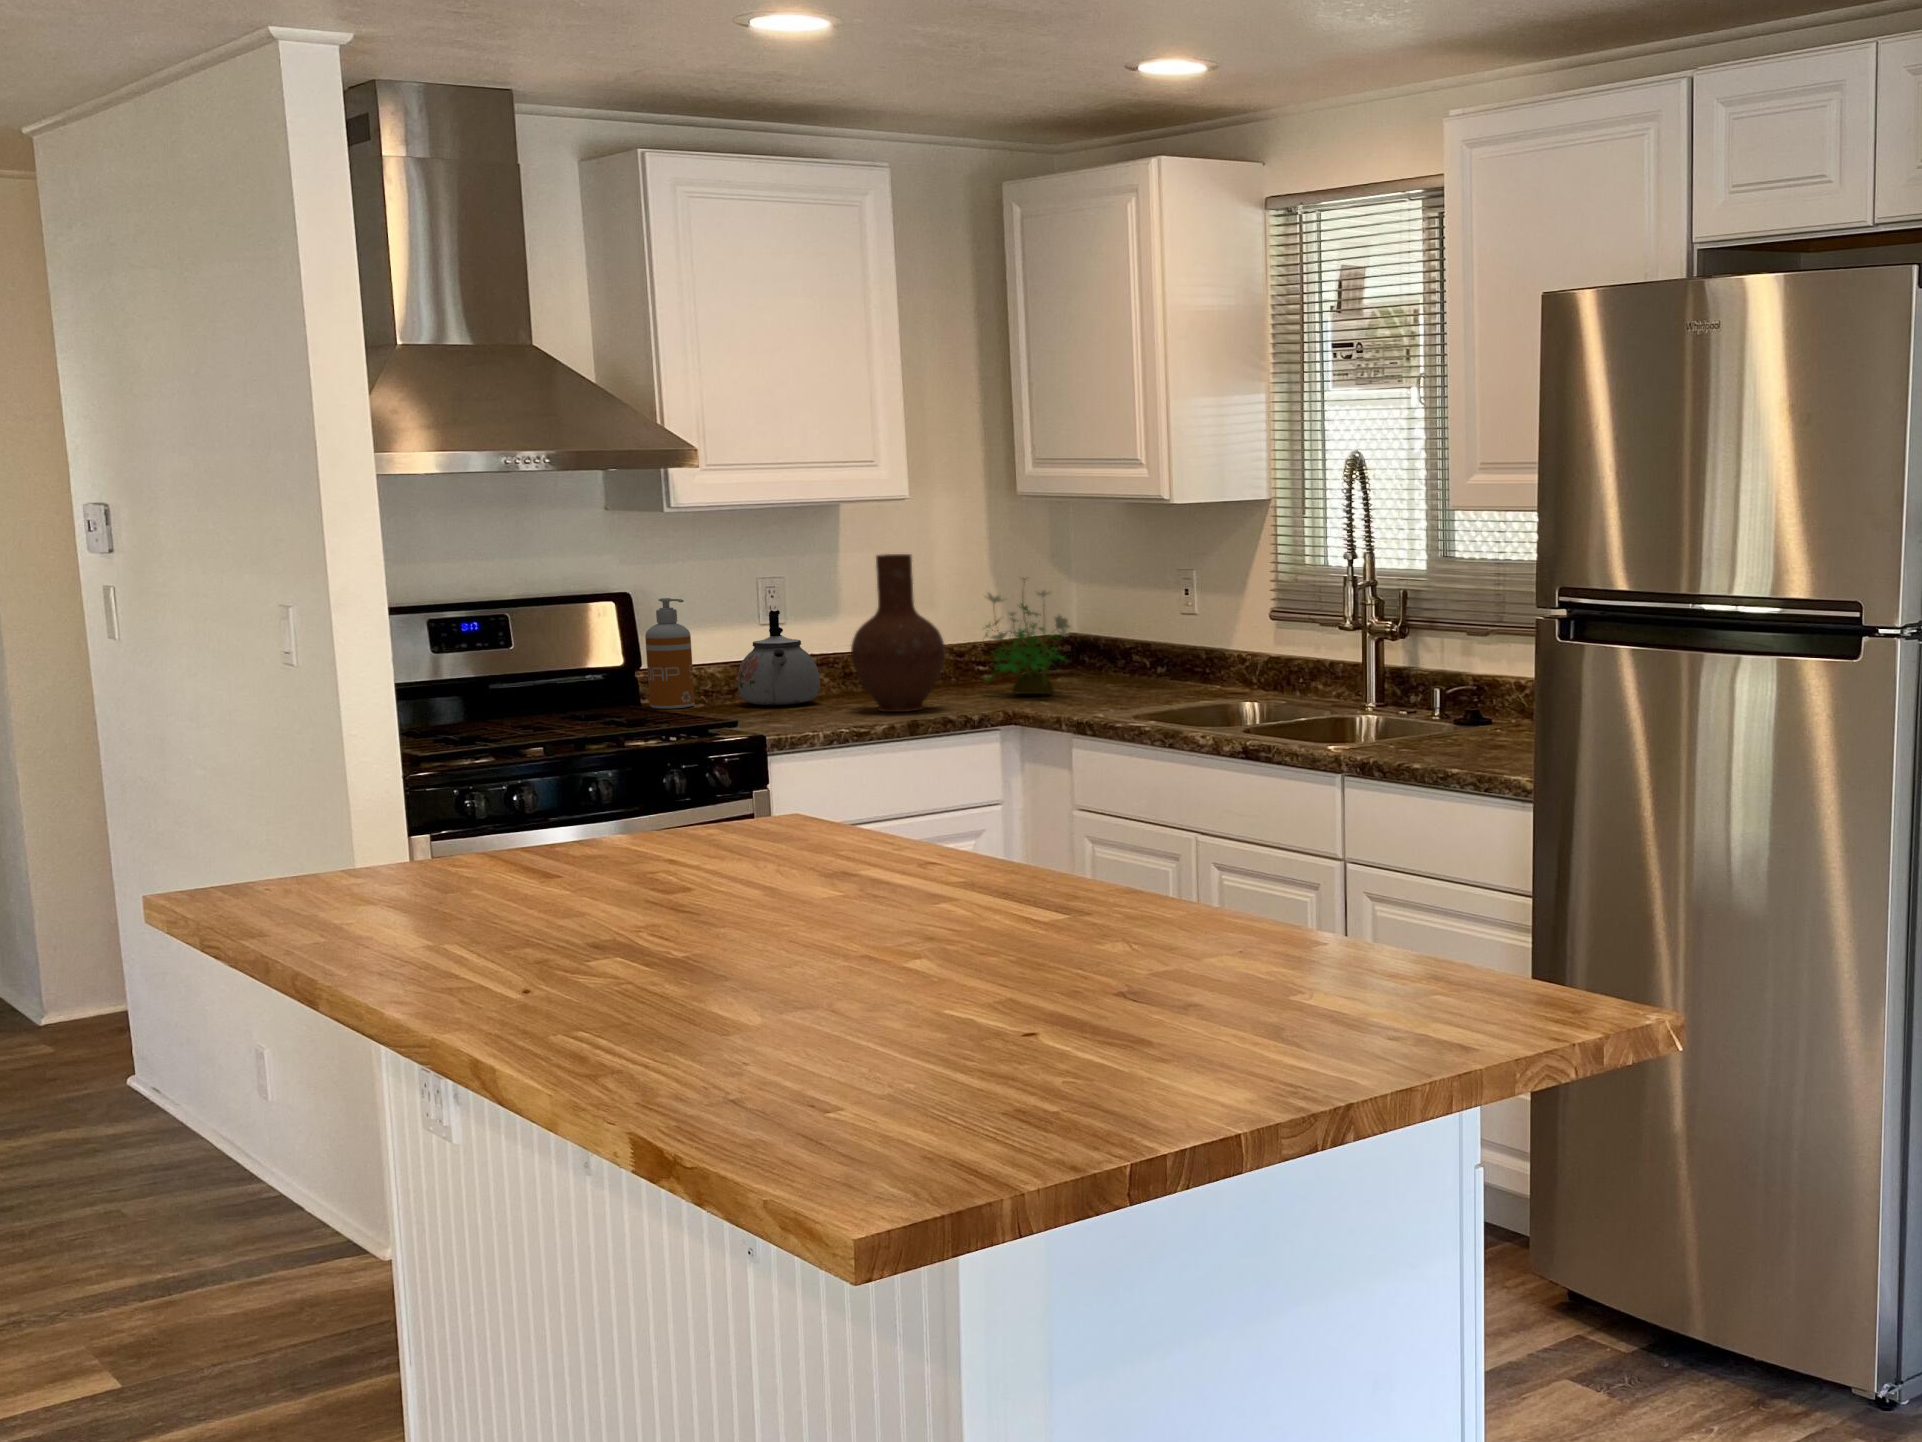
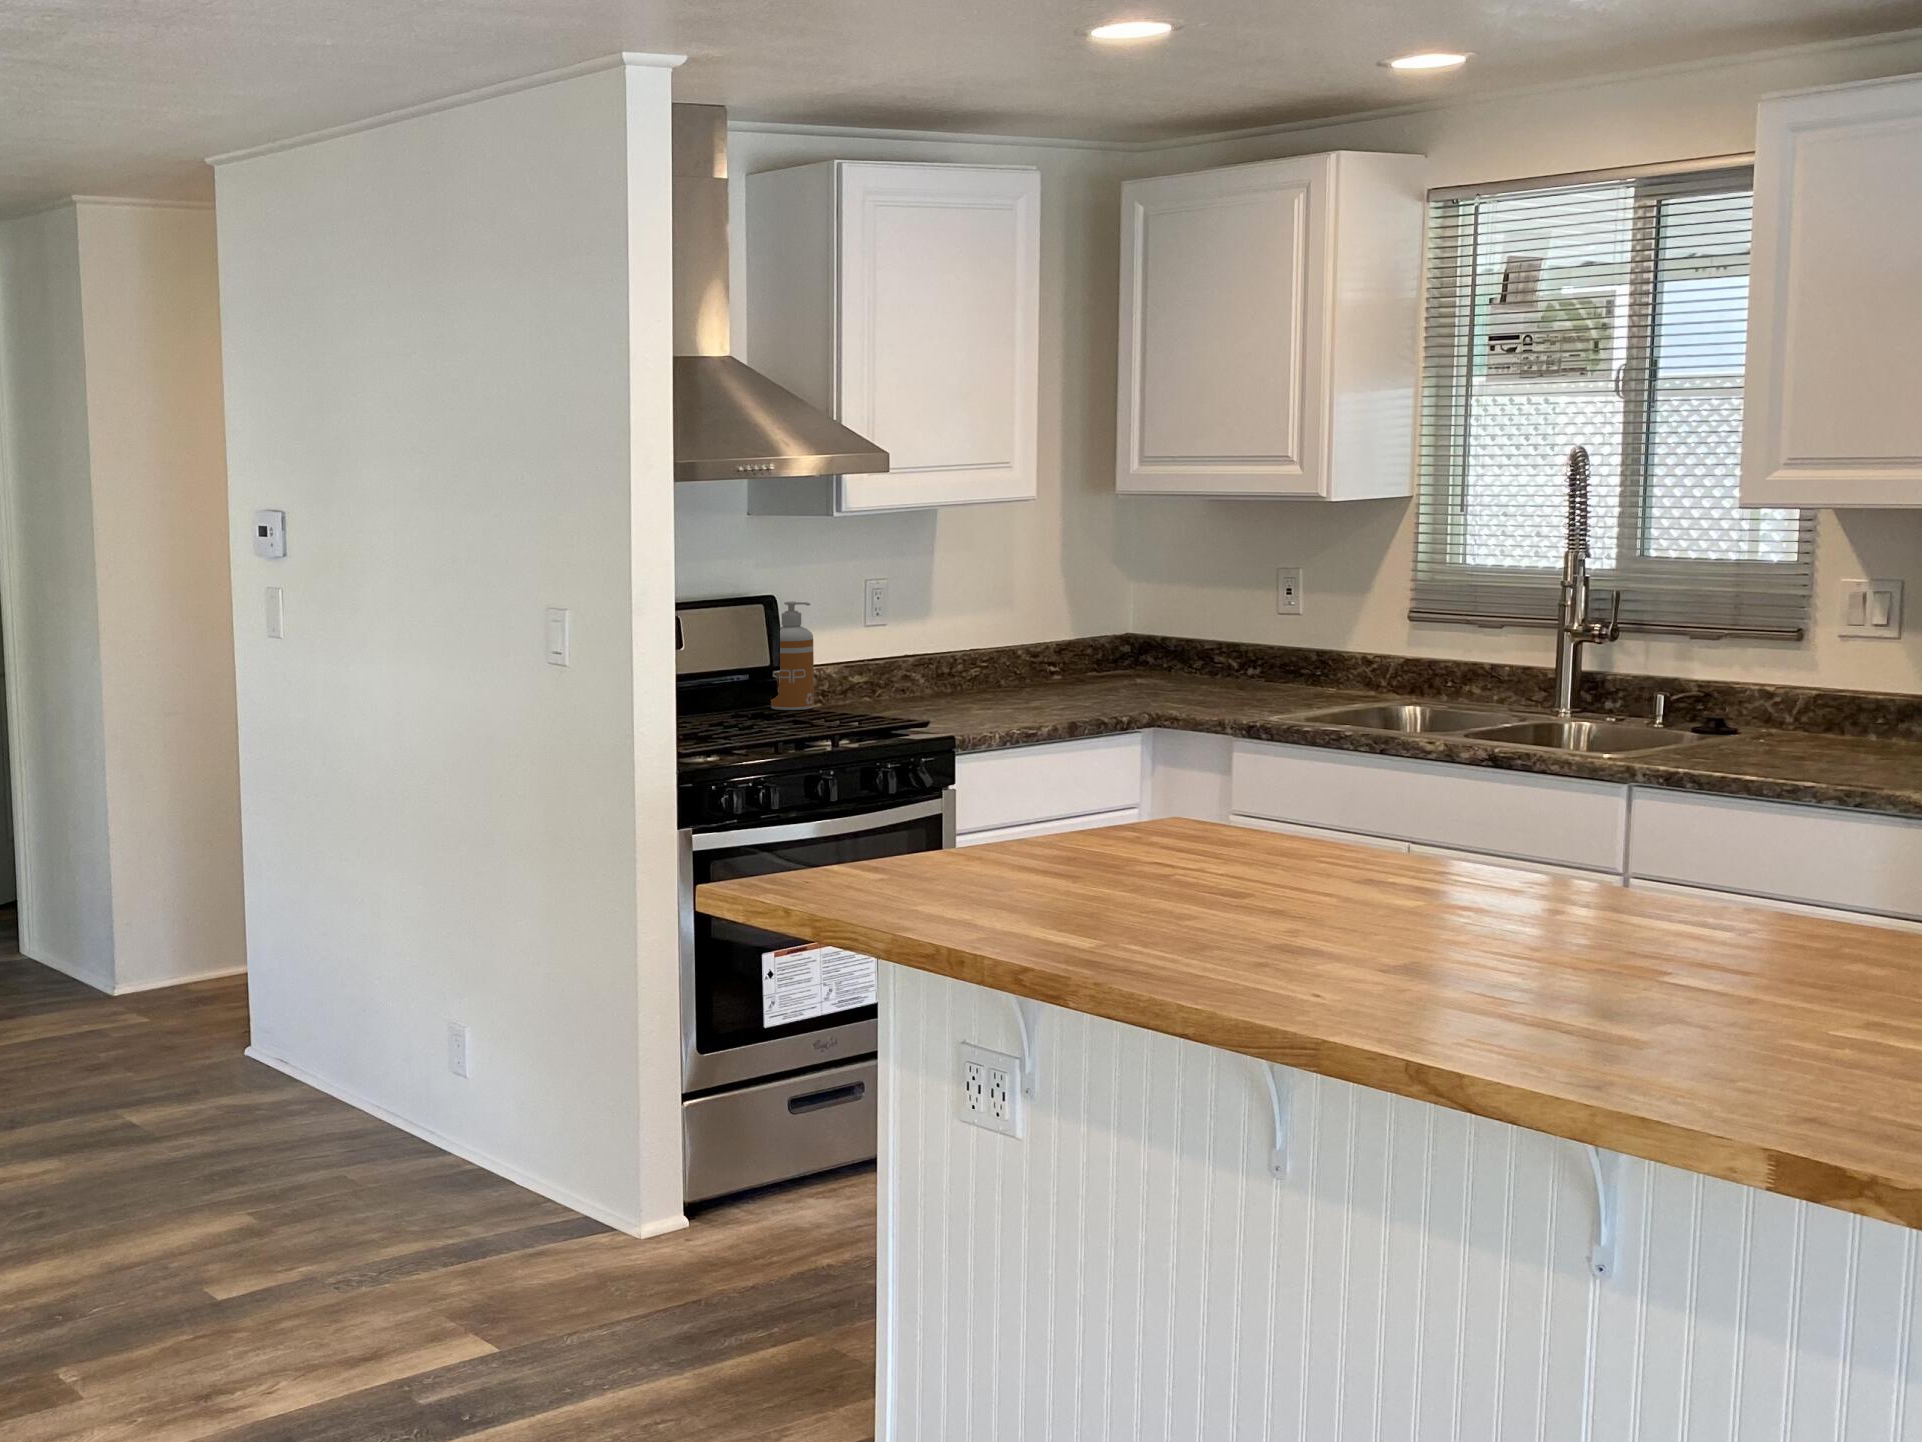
vase: present [851,554,945,712] -> none [987,557,1082,714]
potted plant: present [985,578,1070,694] -> none [1078,578,1185,697]
kettle: present [738,610,820,706] -> none [855,613,936,707]

